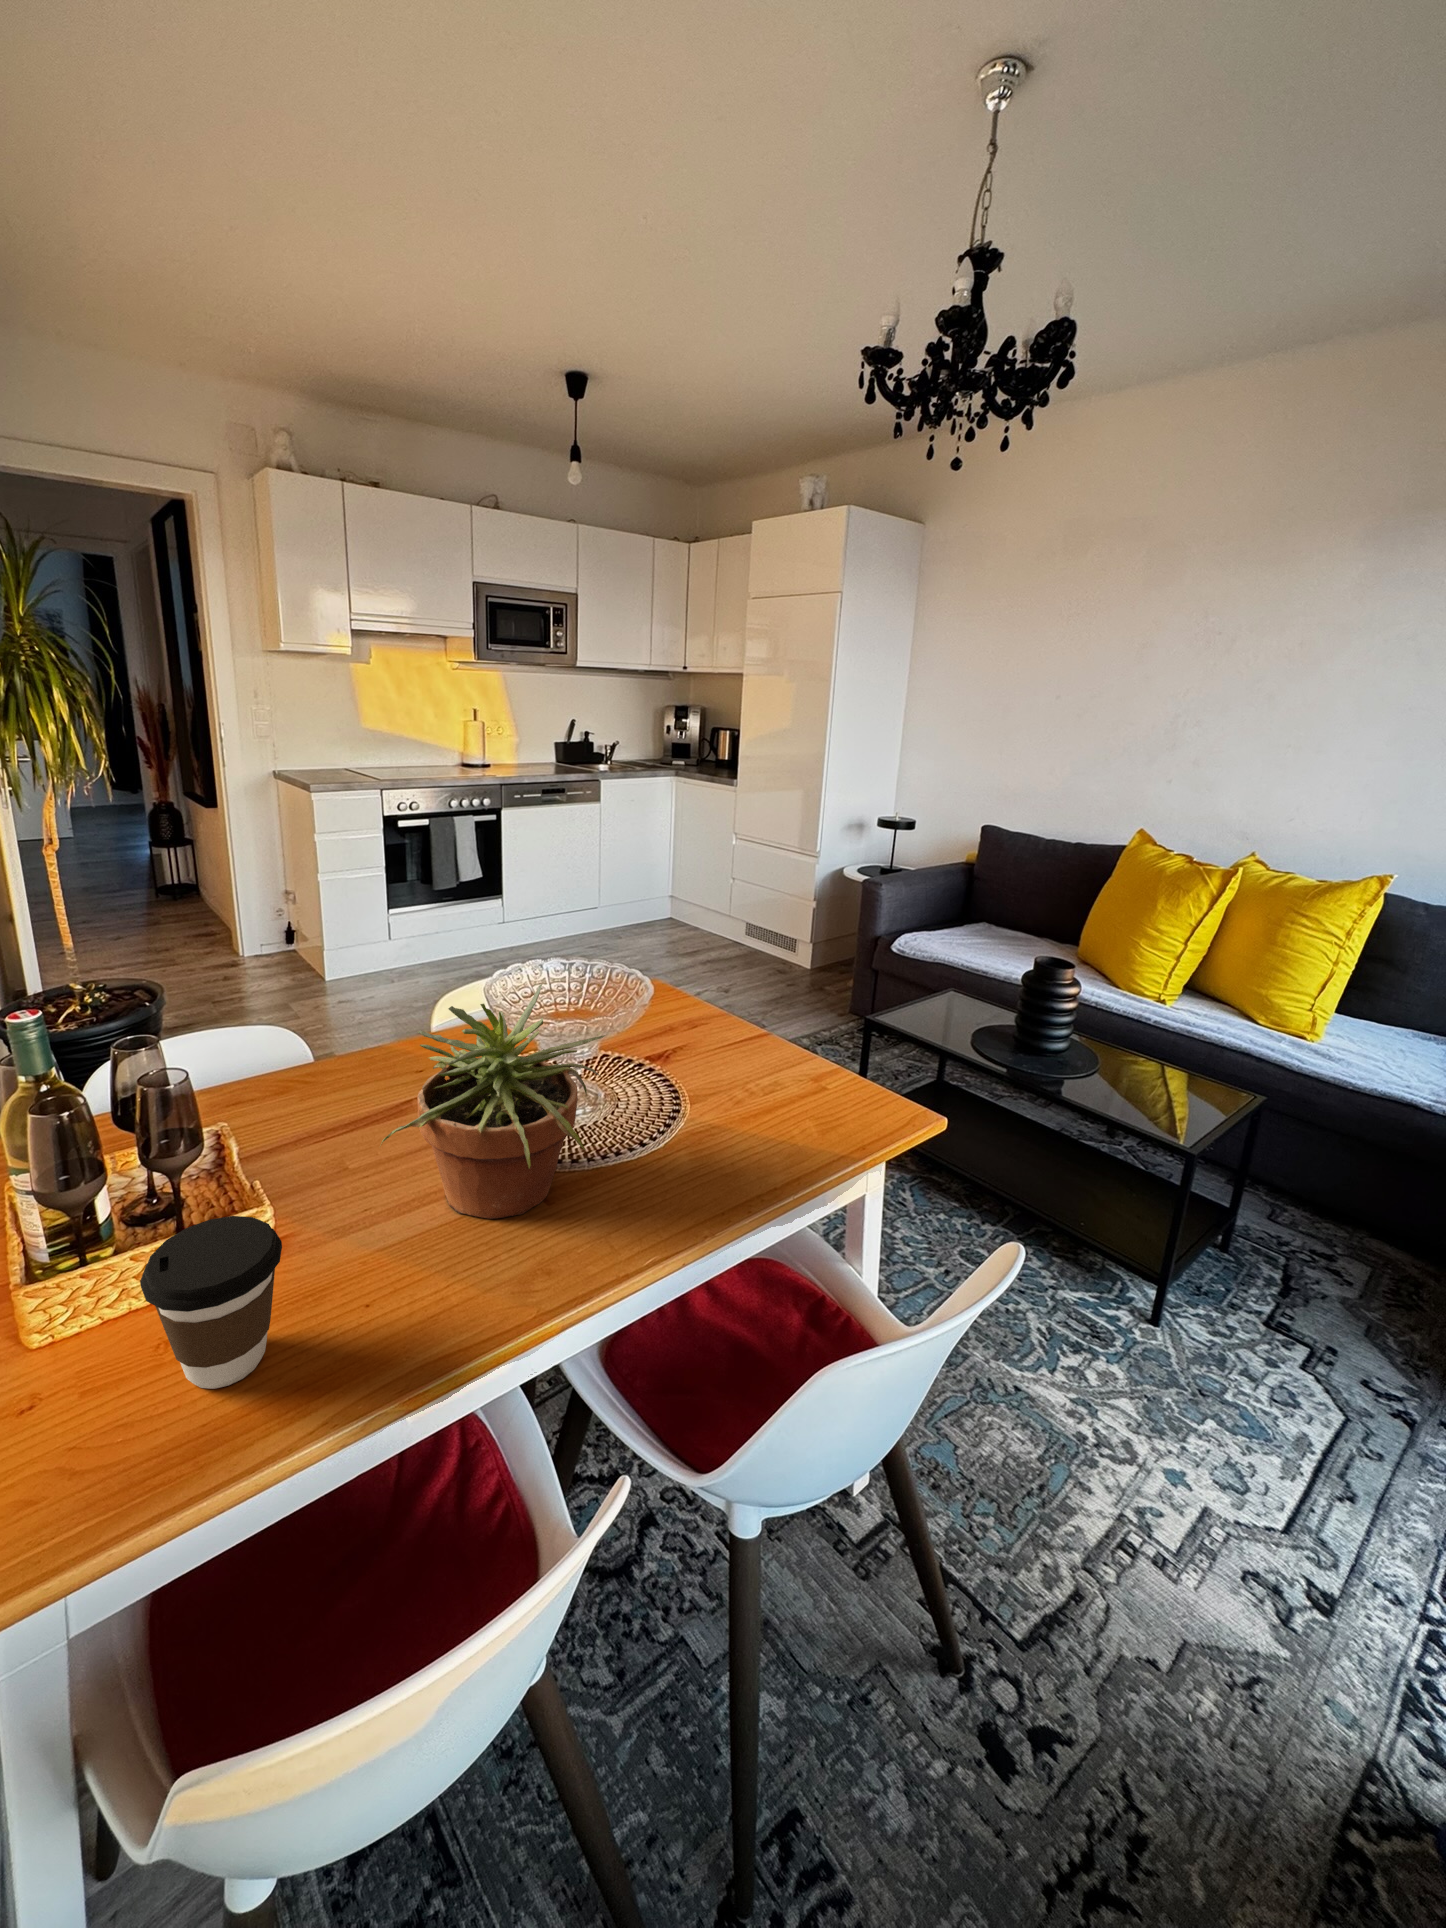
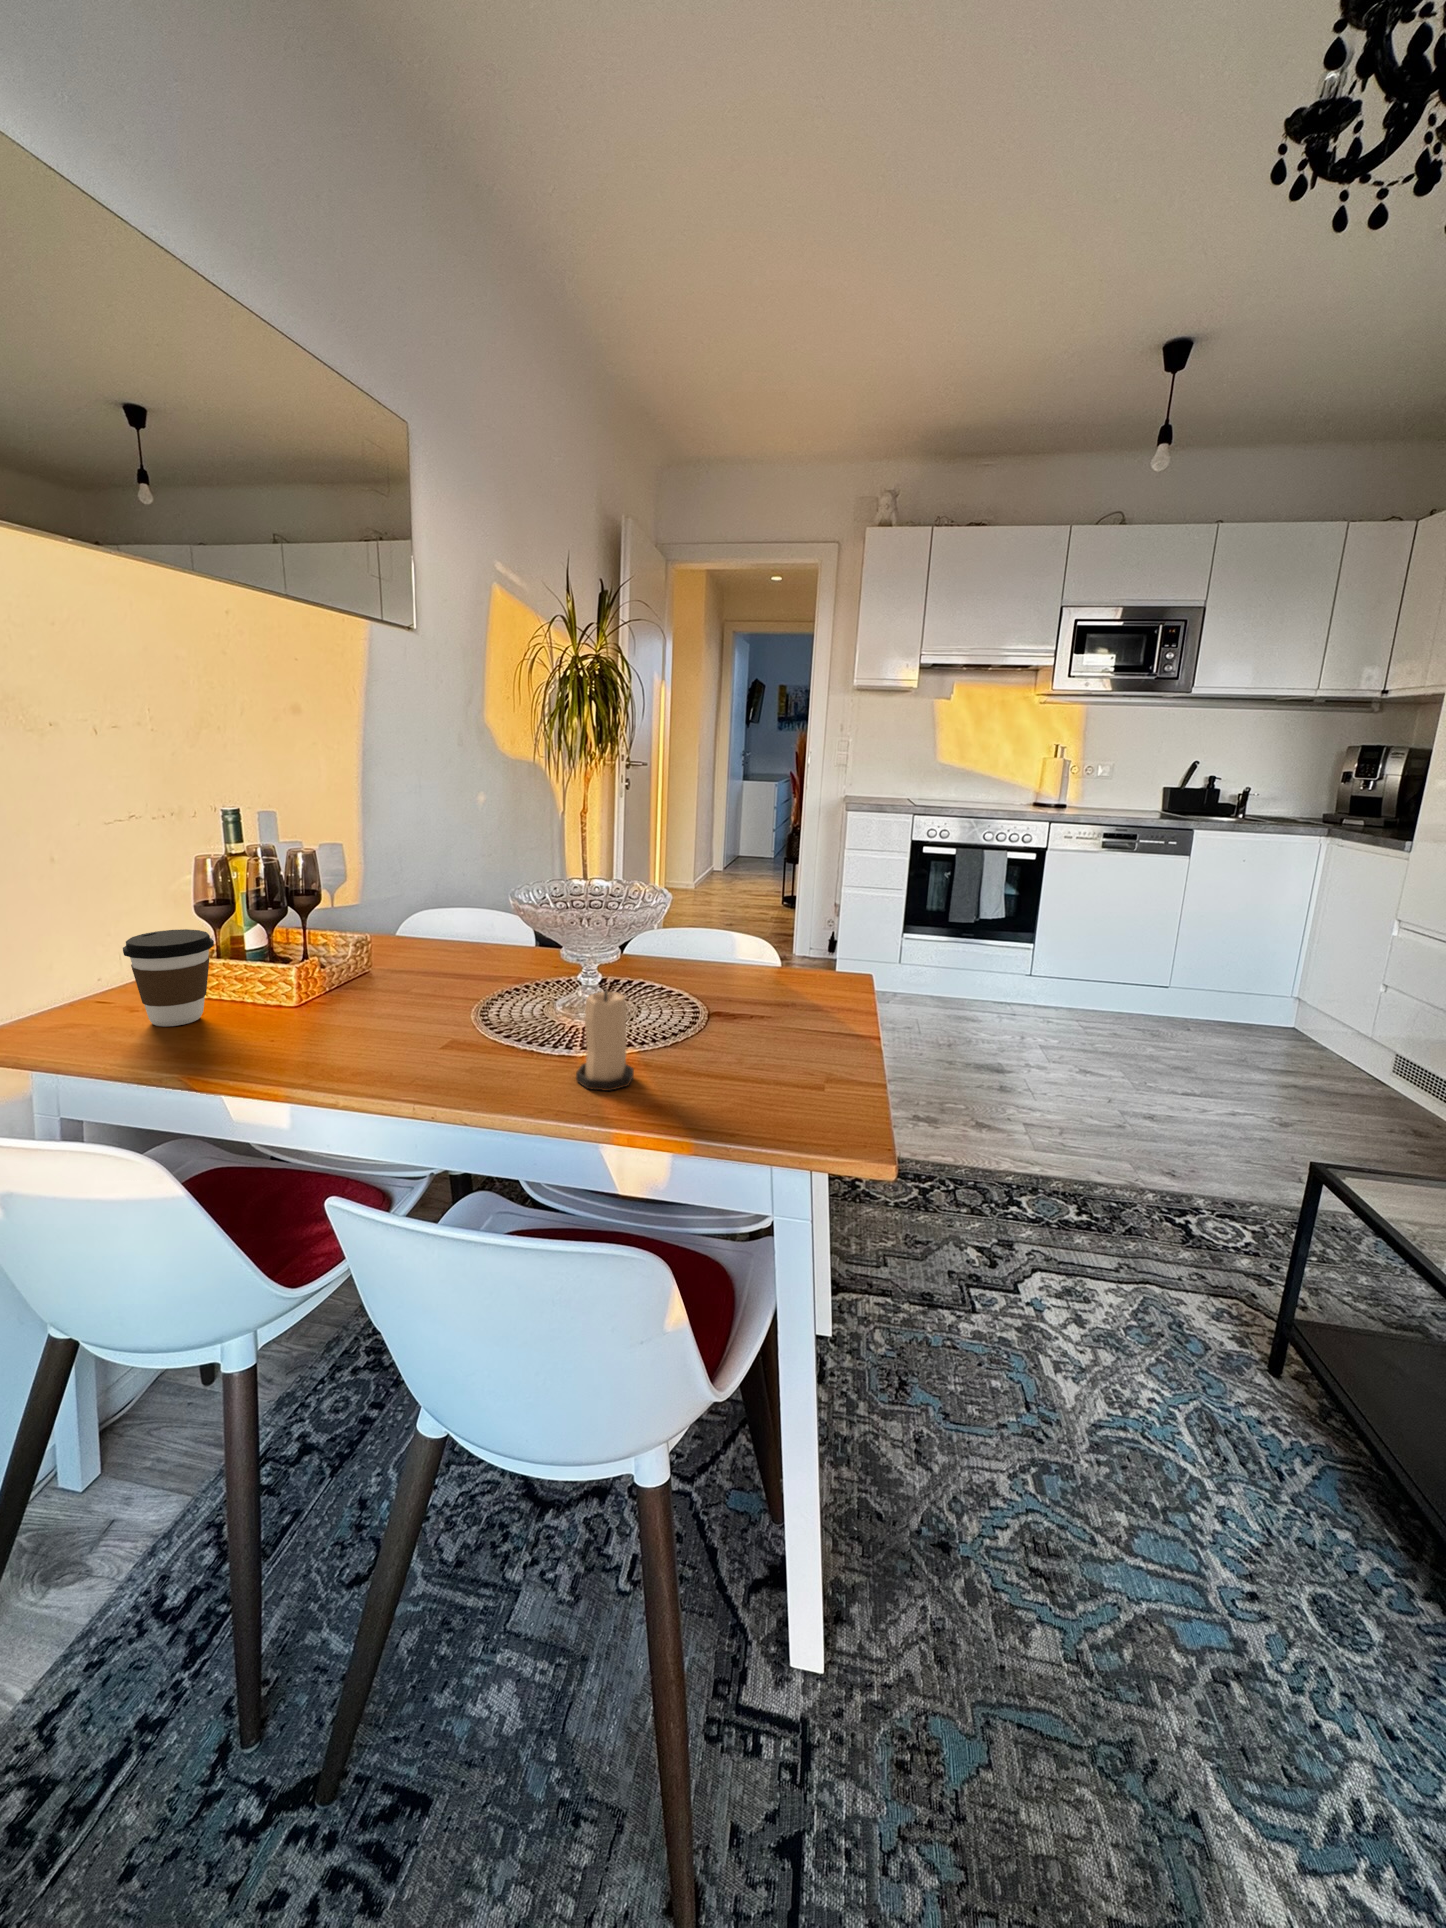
potted plant: present [381,984,605,1219] -> none [326,854,533,1037]
candle: none [723,1076,773,1169] -> present [576,989,634,1091]

